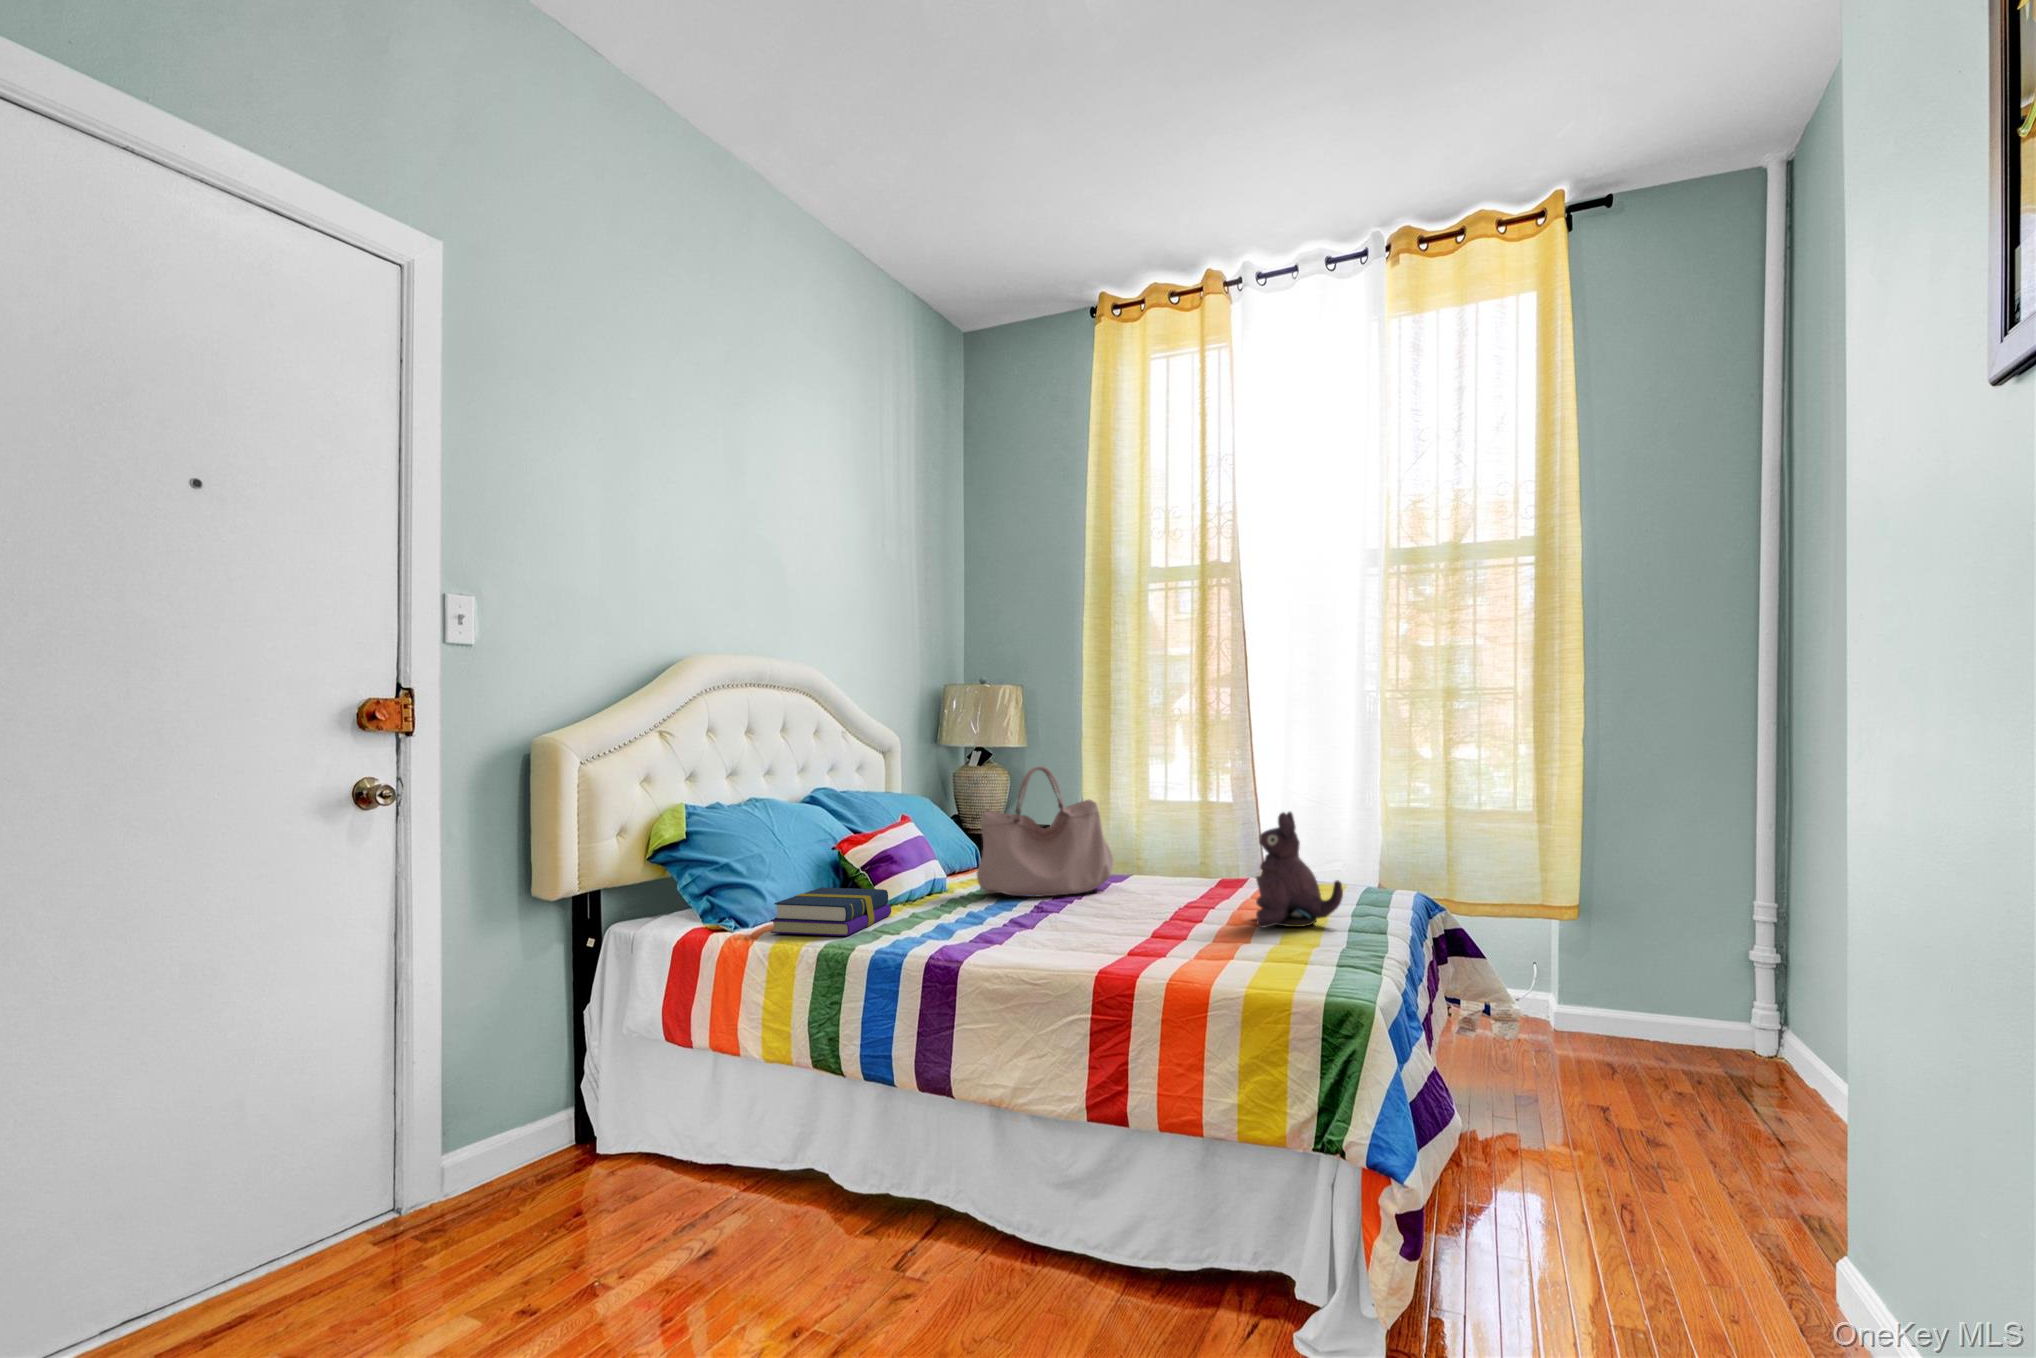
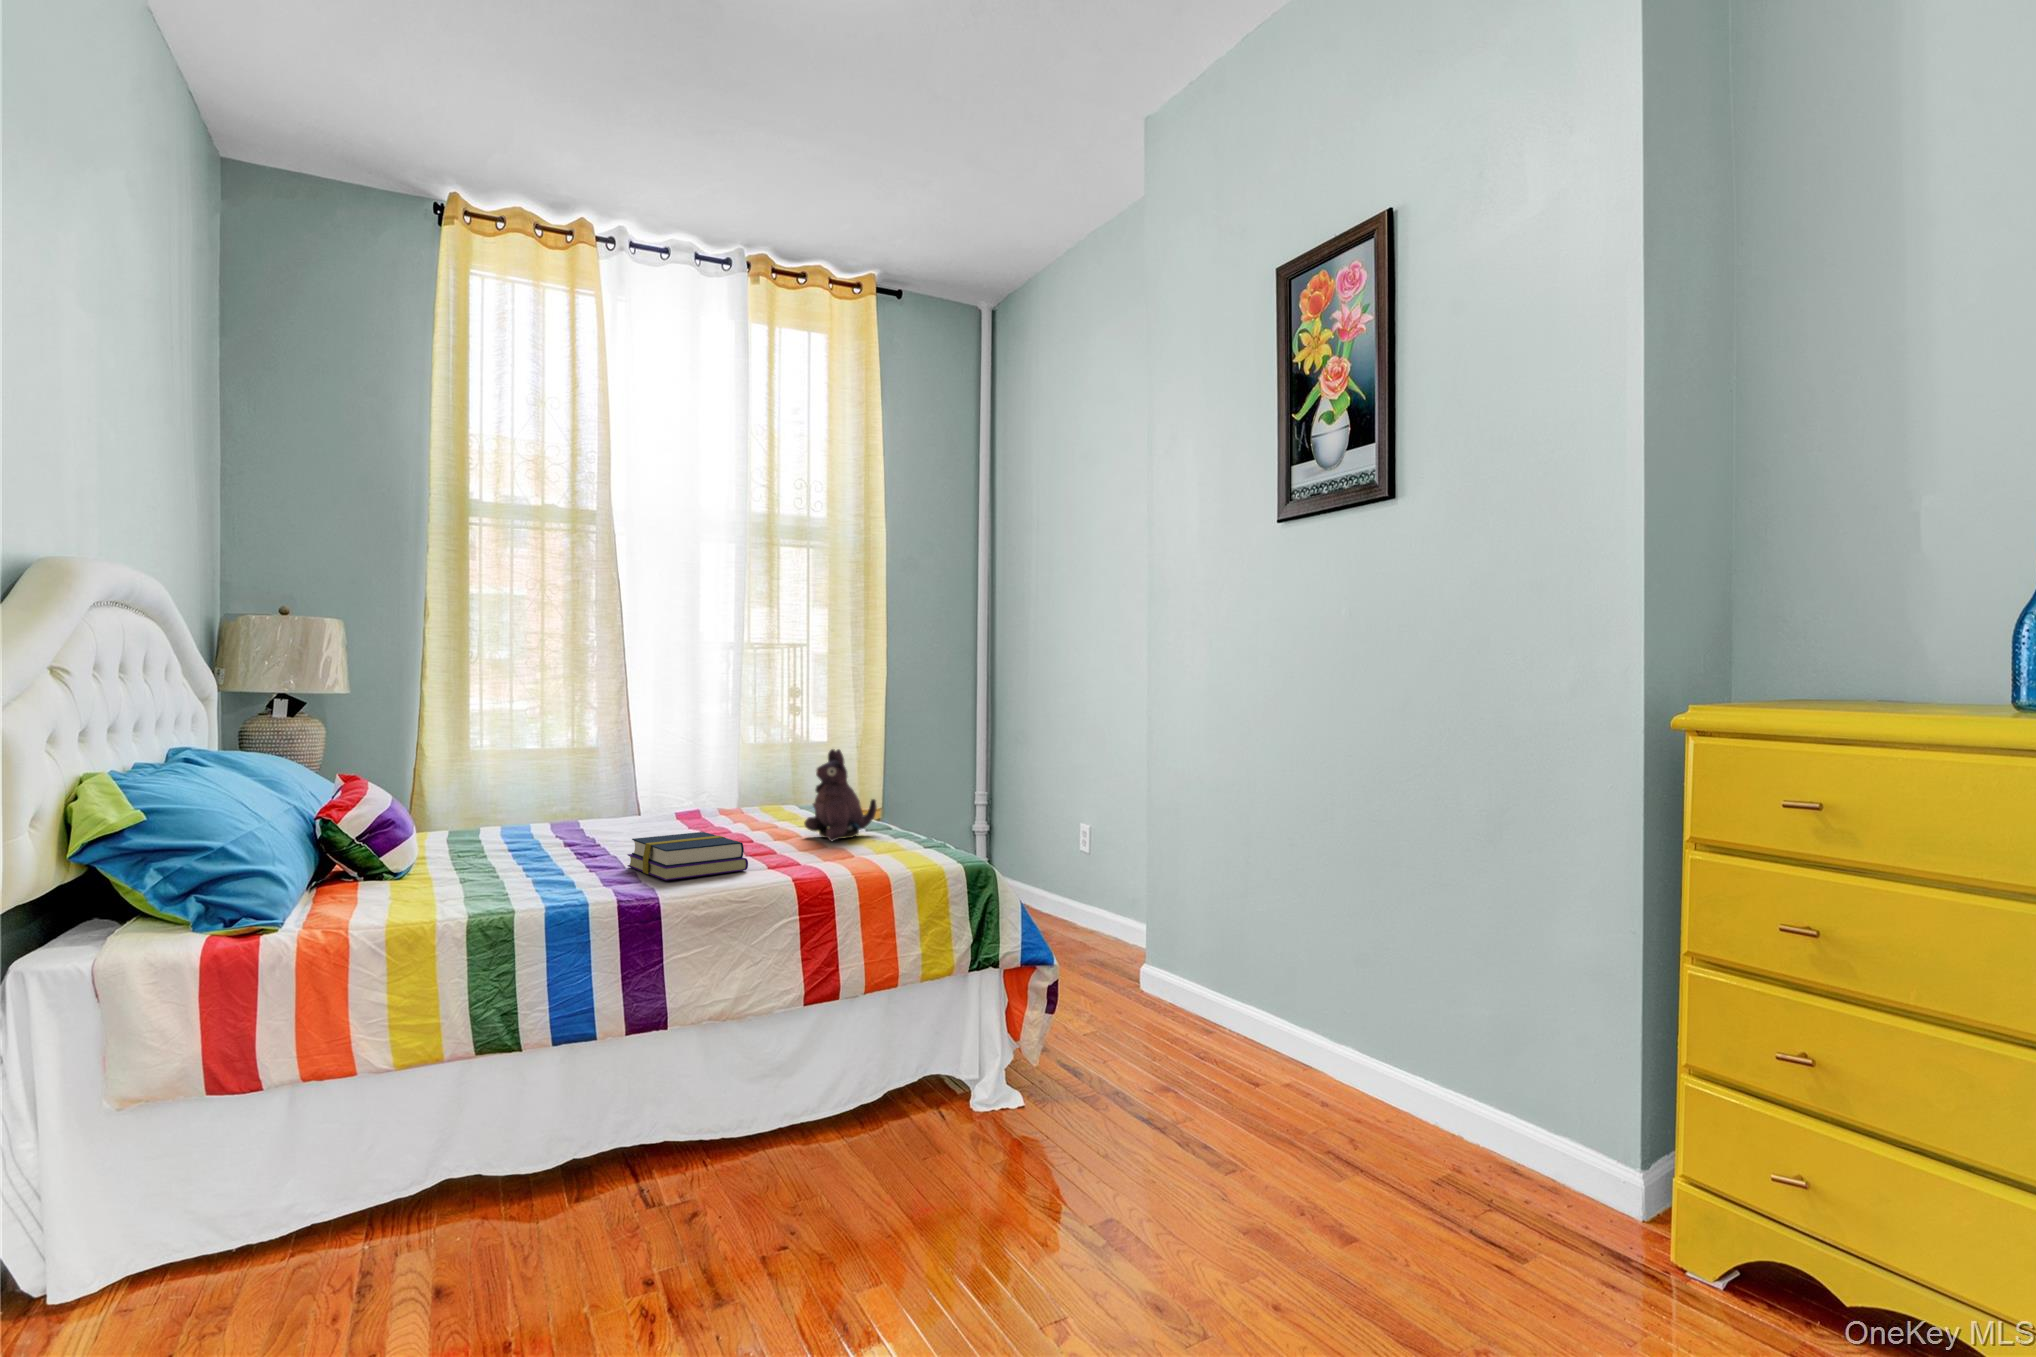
handbag: present [977,766,1113,897] -> none [491,720,621,857]
book: present [771,887,891,936] -> present [628,832,748,880]

